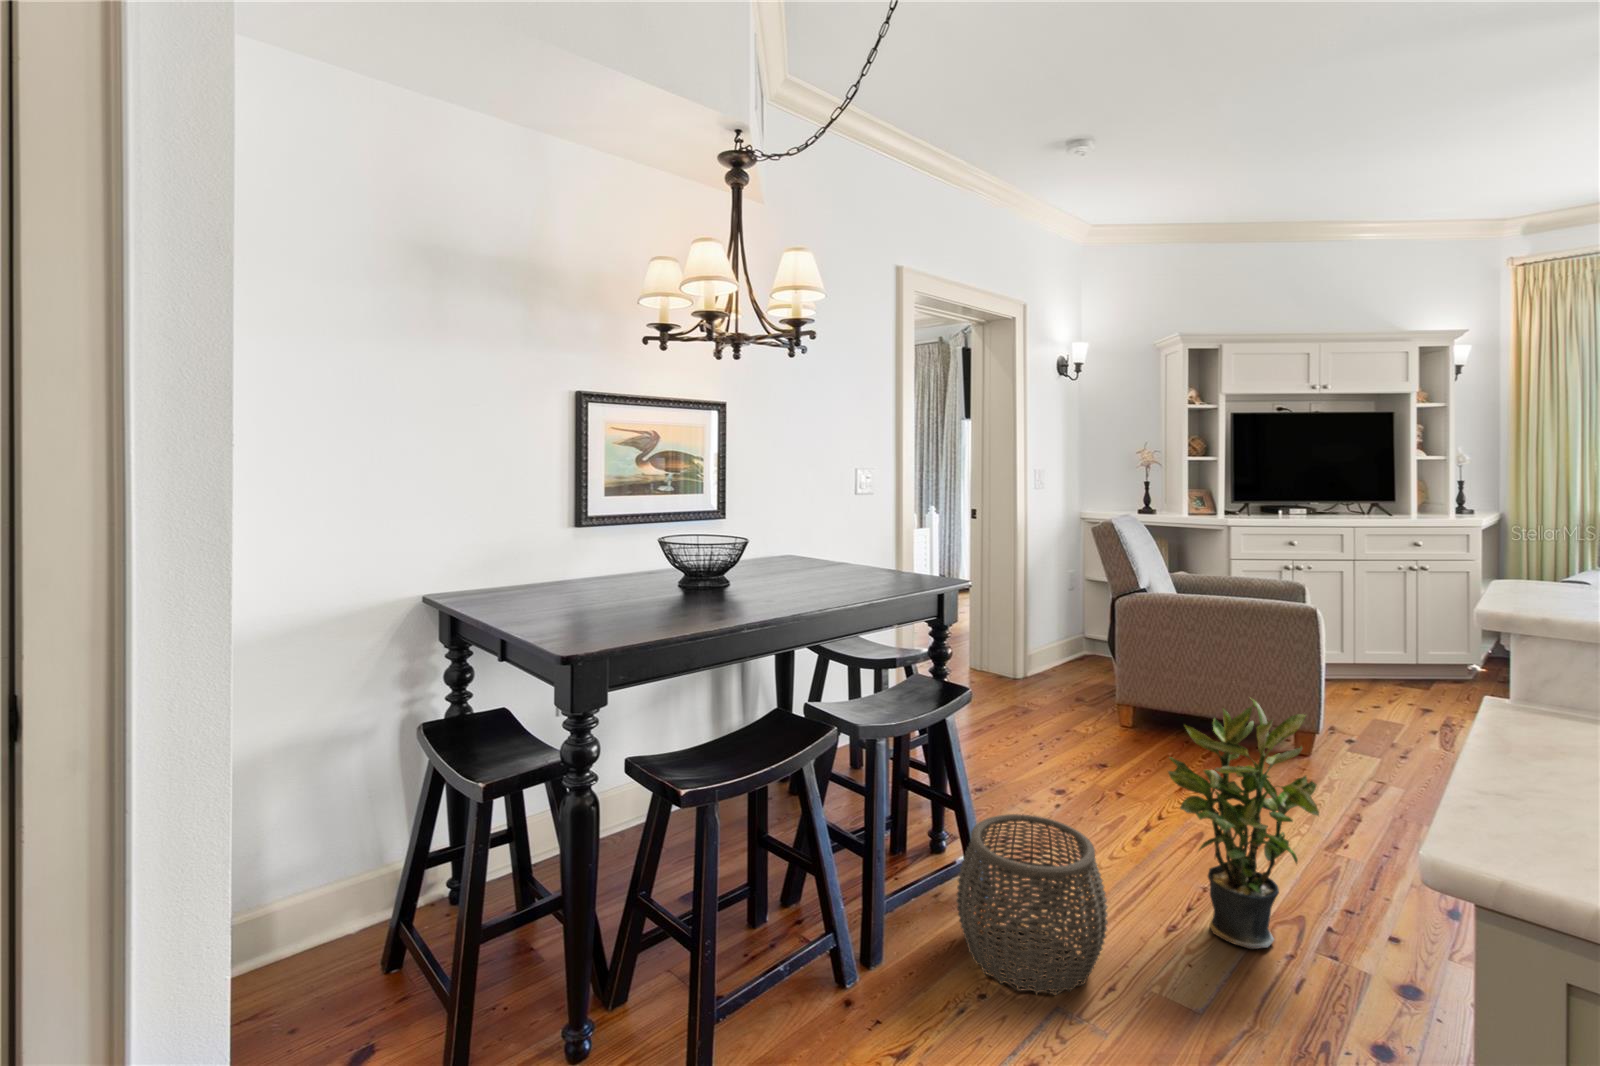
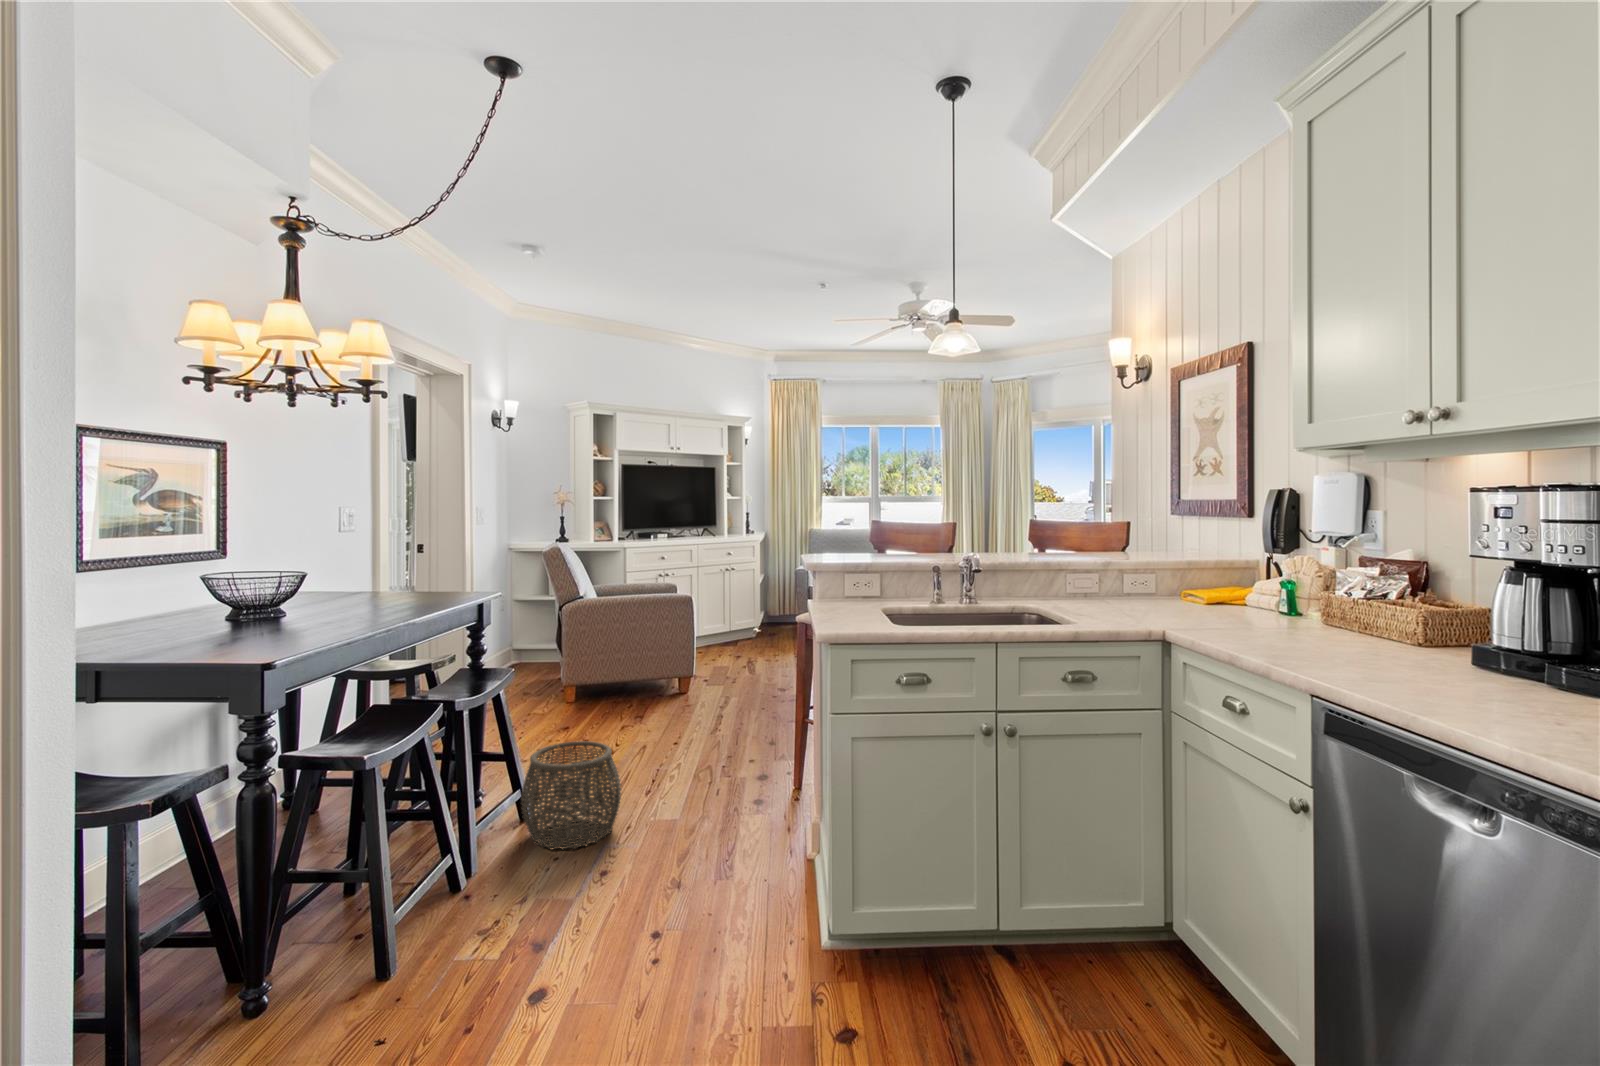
potted plant: present [1168,700,1319,949] -> none [638,642,716,789]

